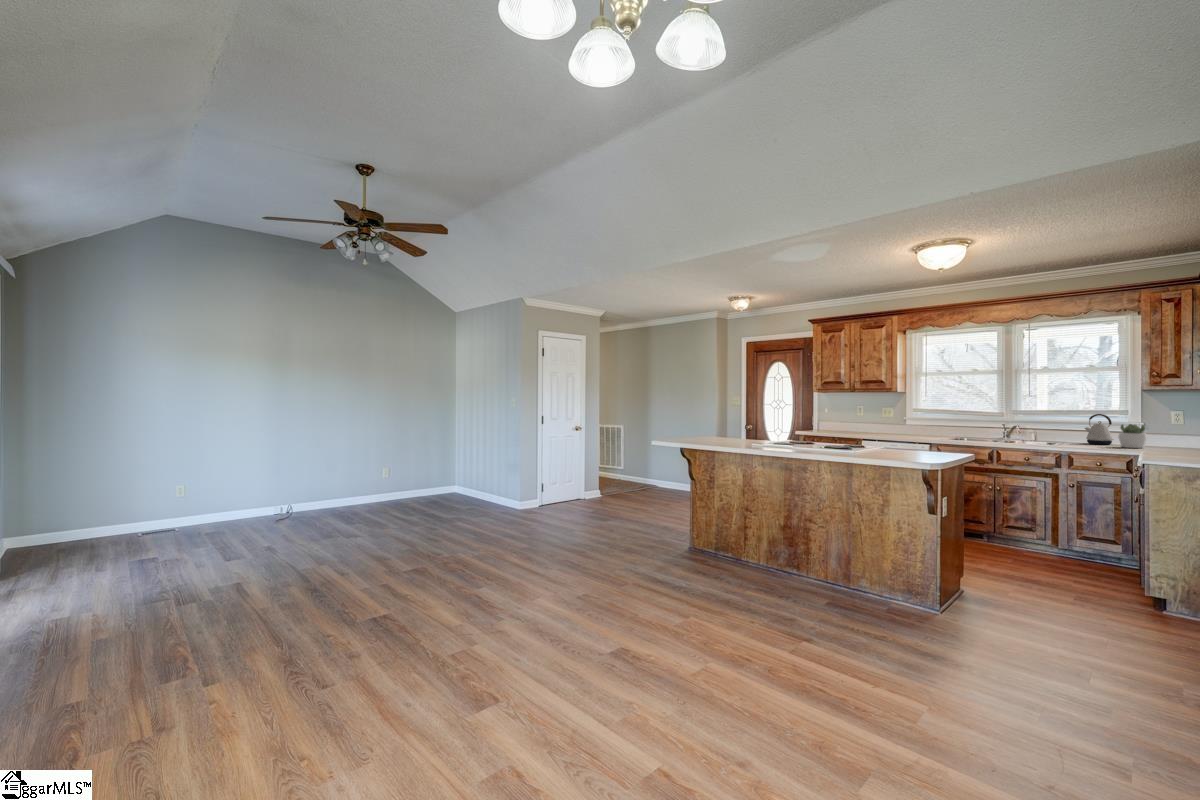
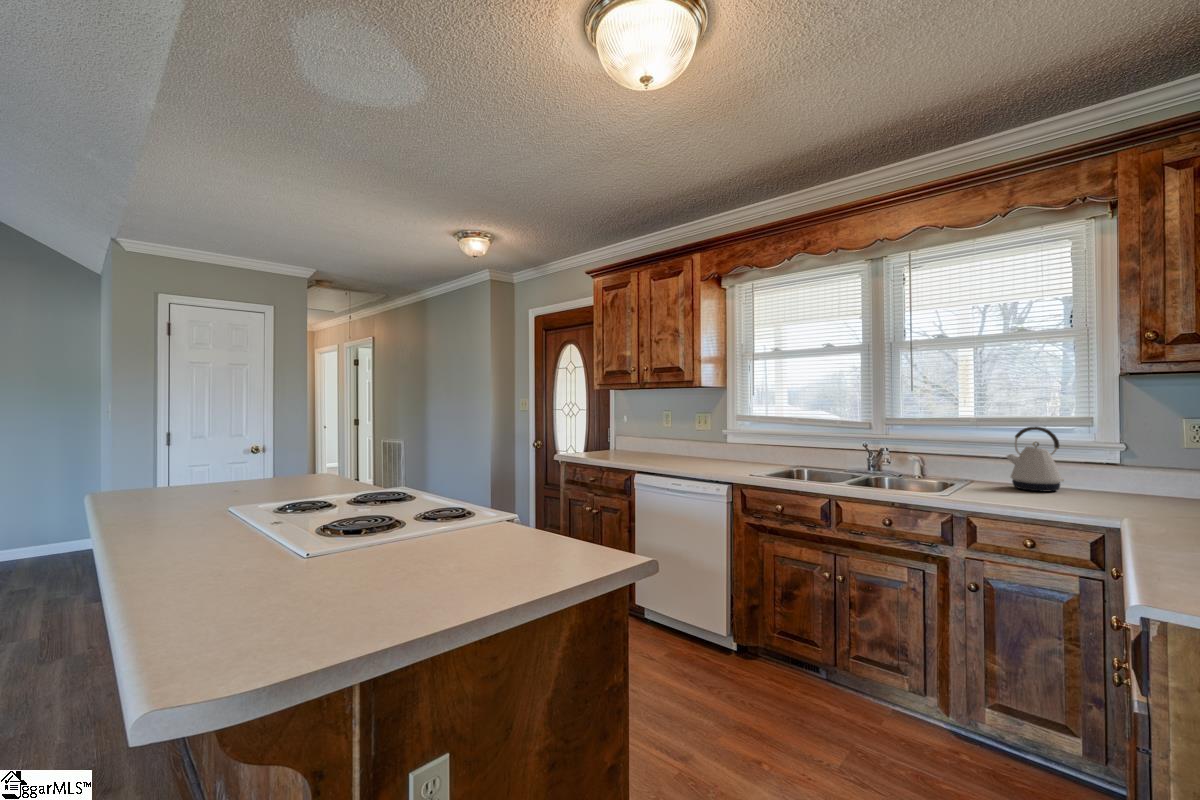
succulent plant: present [1118,424,1147,448] -> none [1072,450,1134,506]

